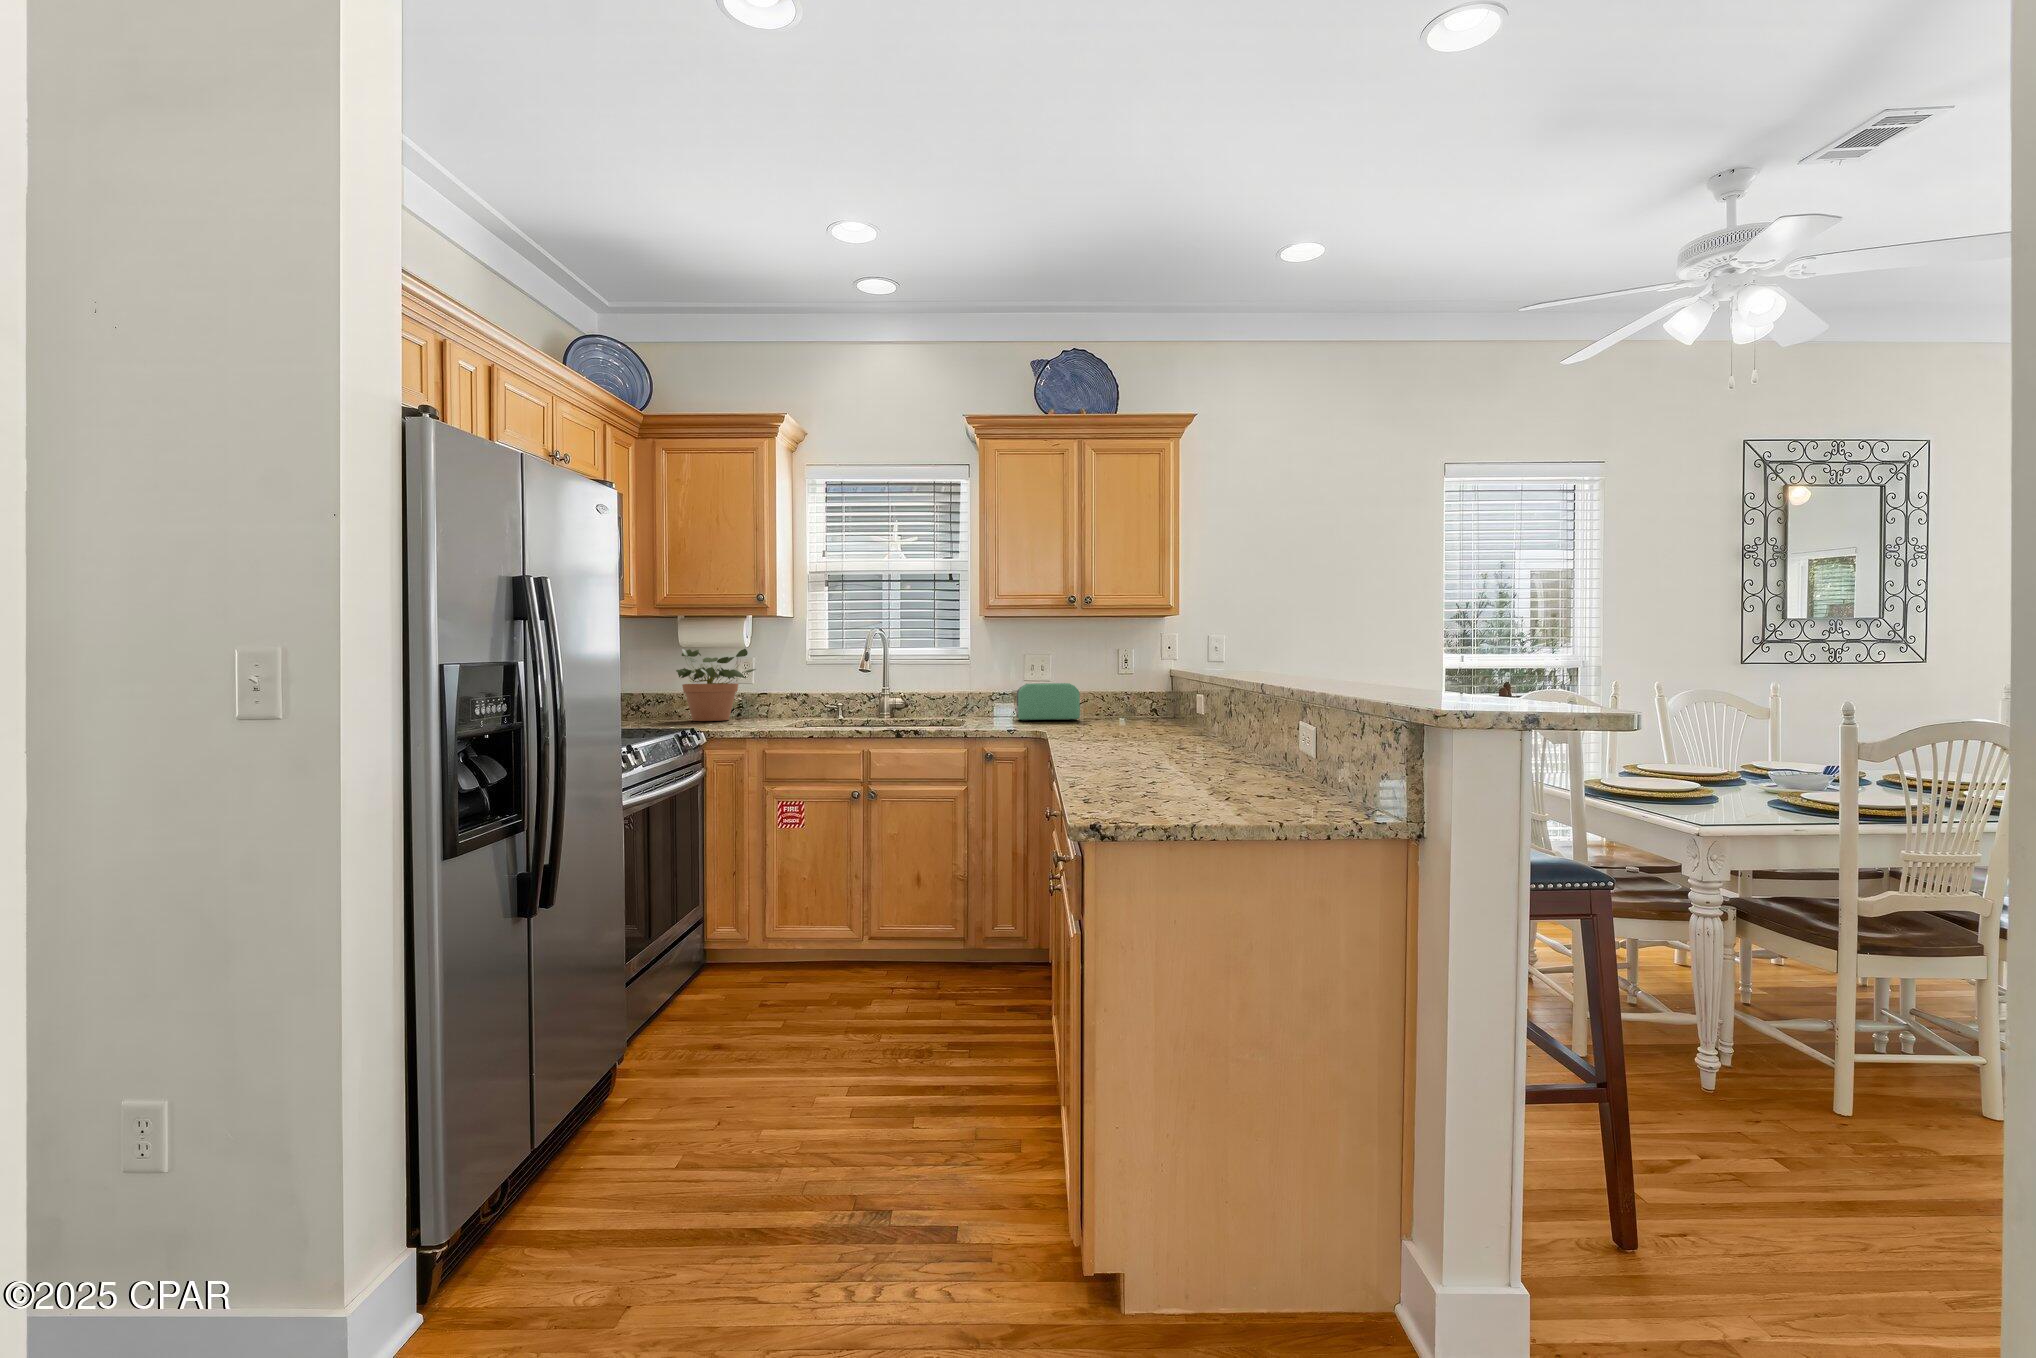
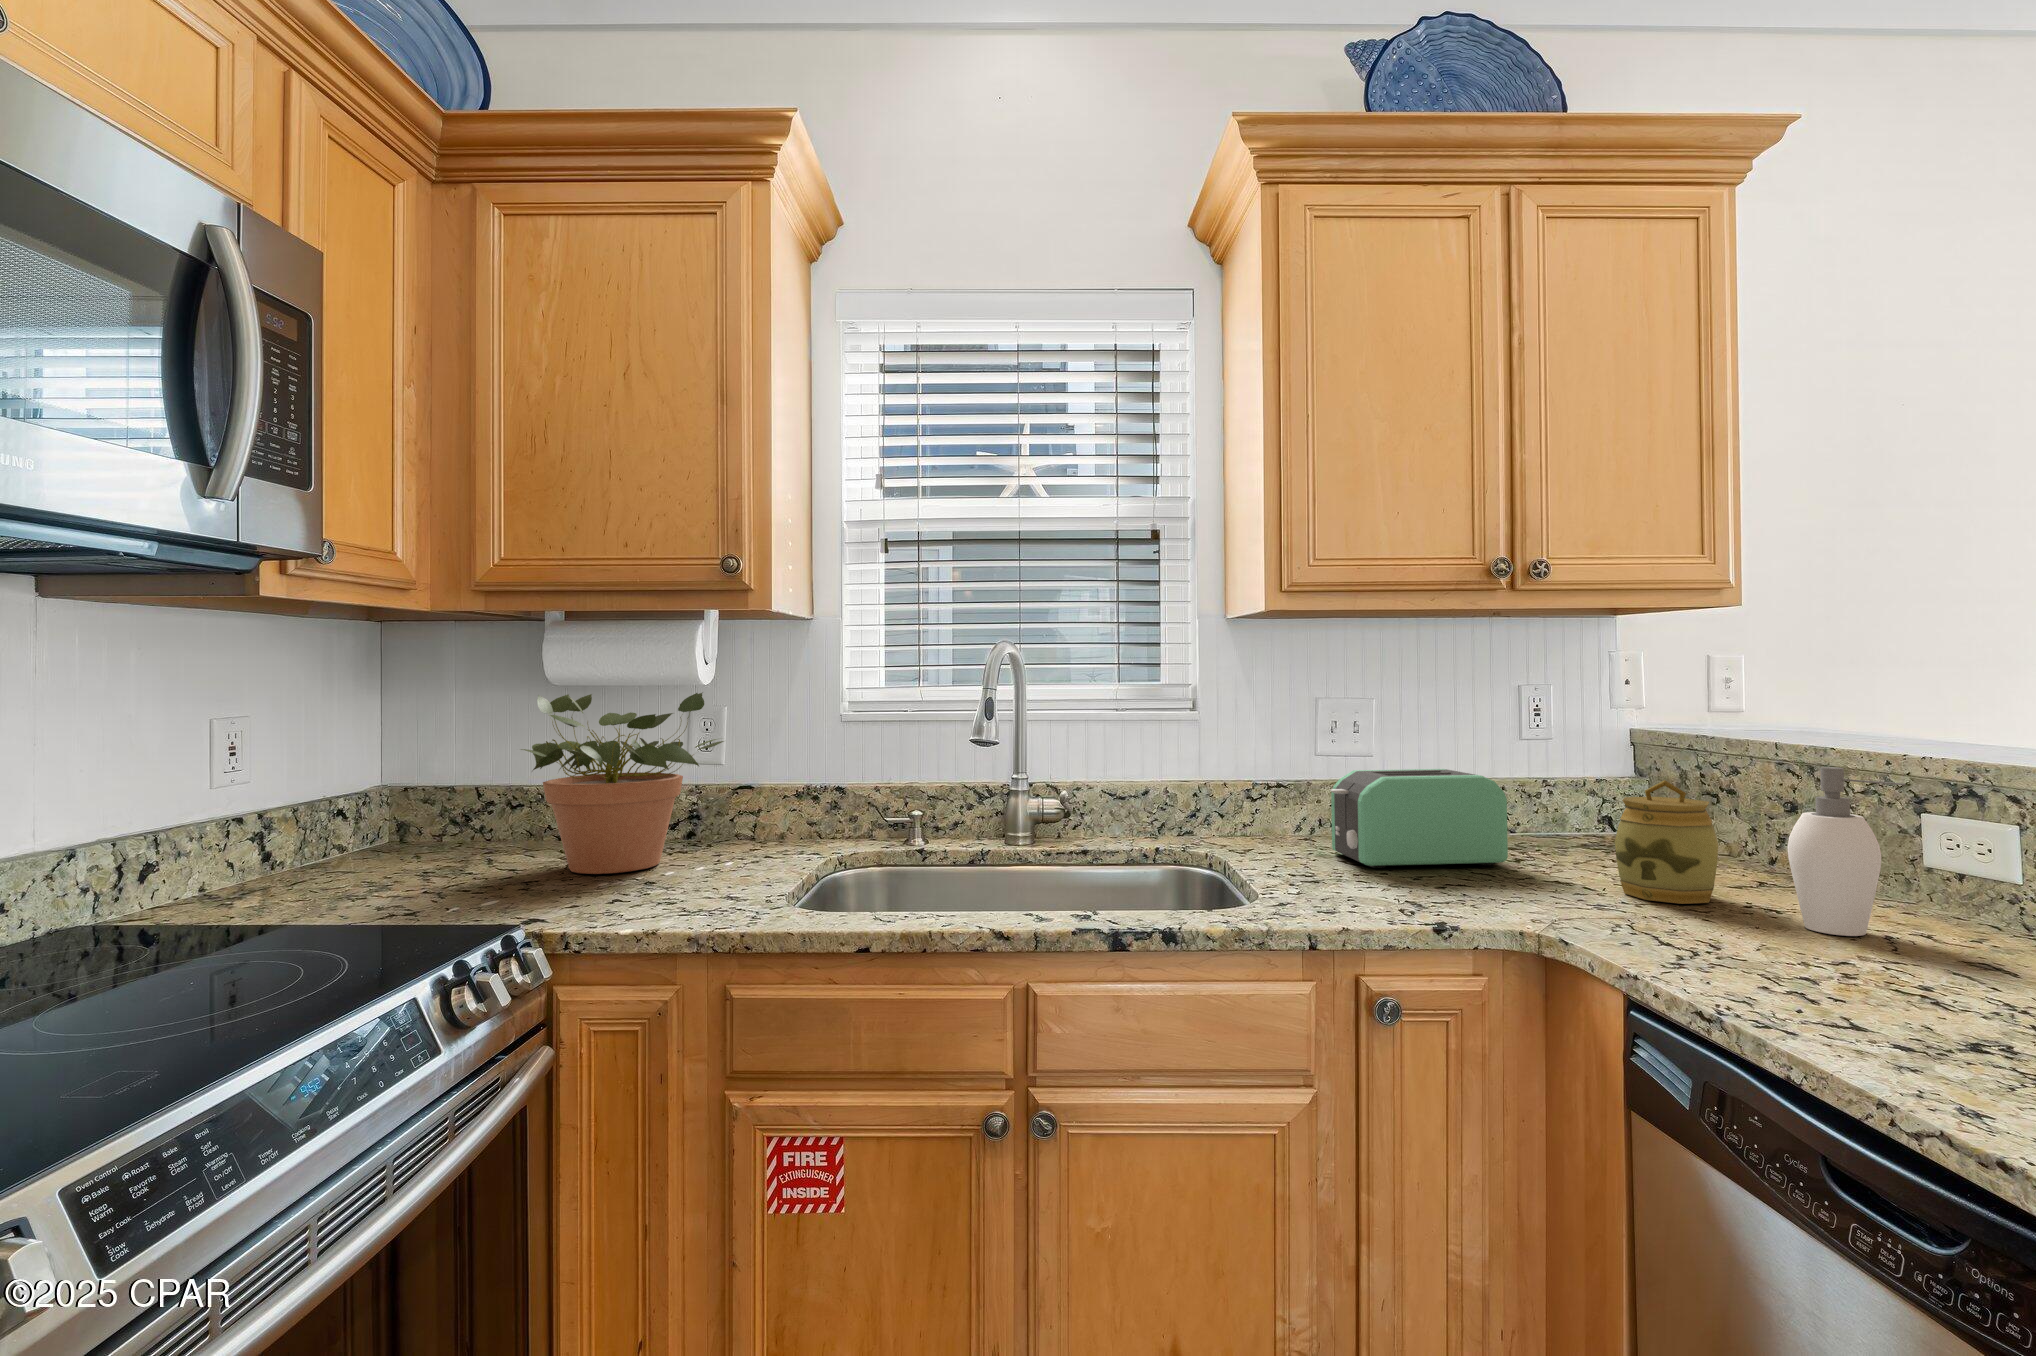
soap dispenser: none [1135,672,1160,728] -> present [1787,767,1905,936]
jar: none [1101,681,1135,725] -> present [1615,780,1718,904]

